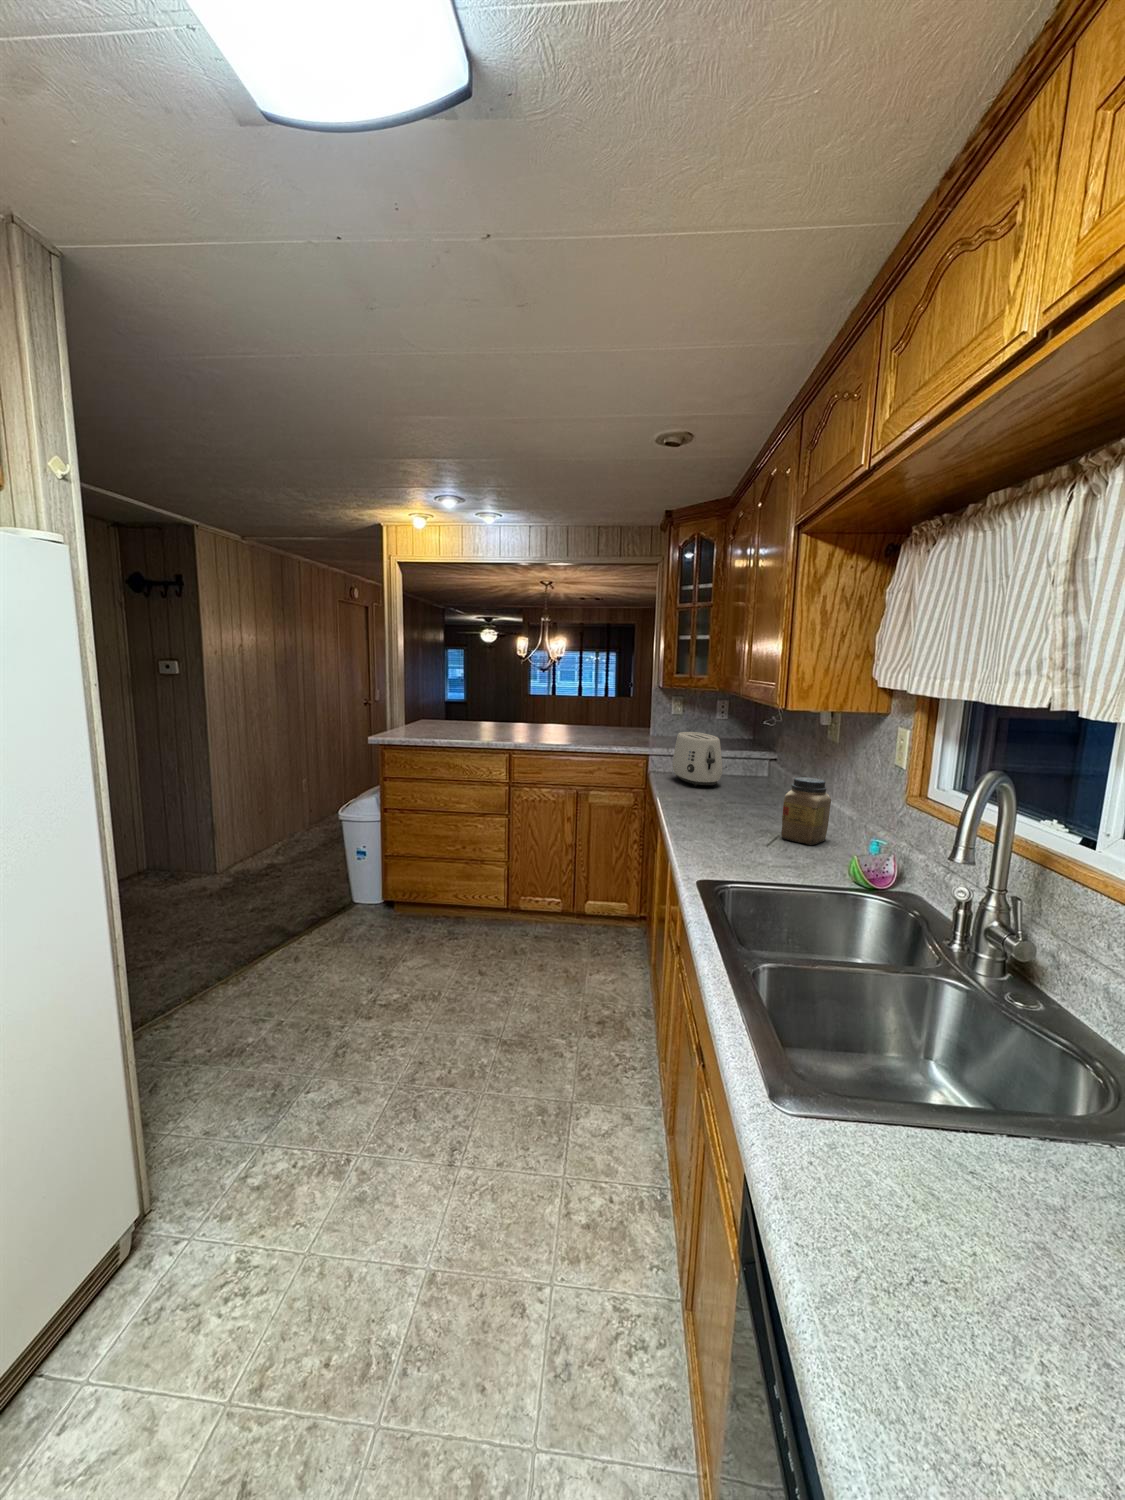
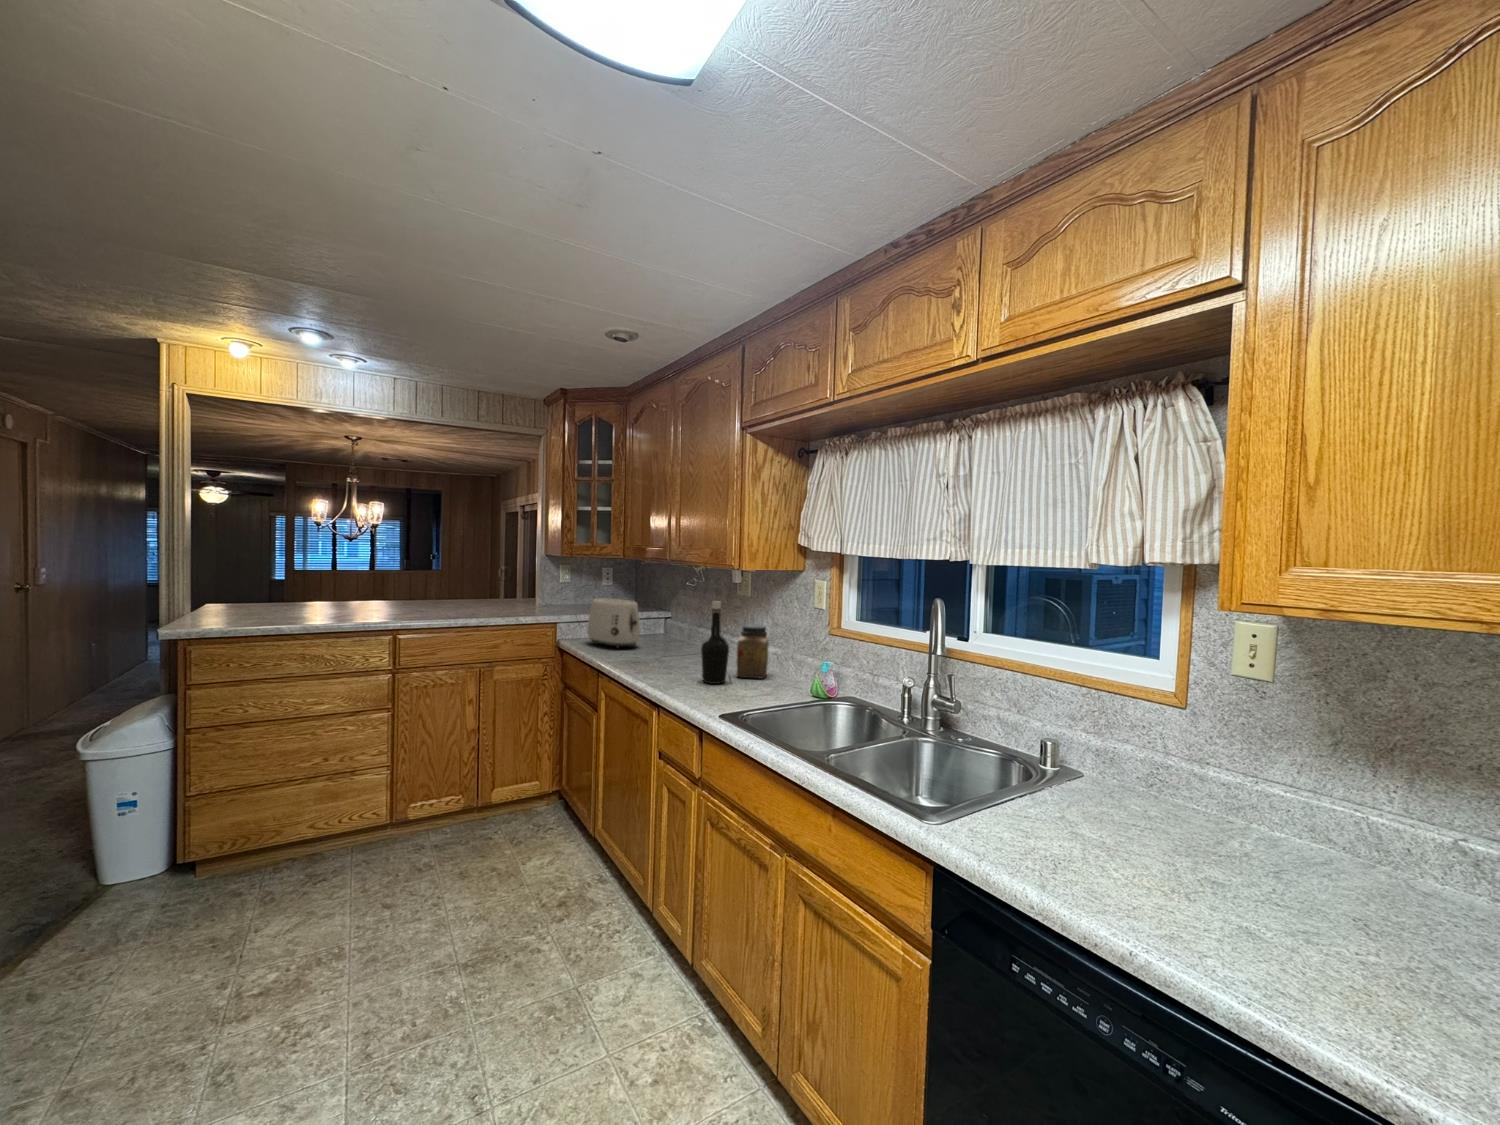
bottle: none [731,746,766,843] -> present [701,601,729,684]

